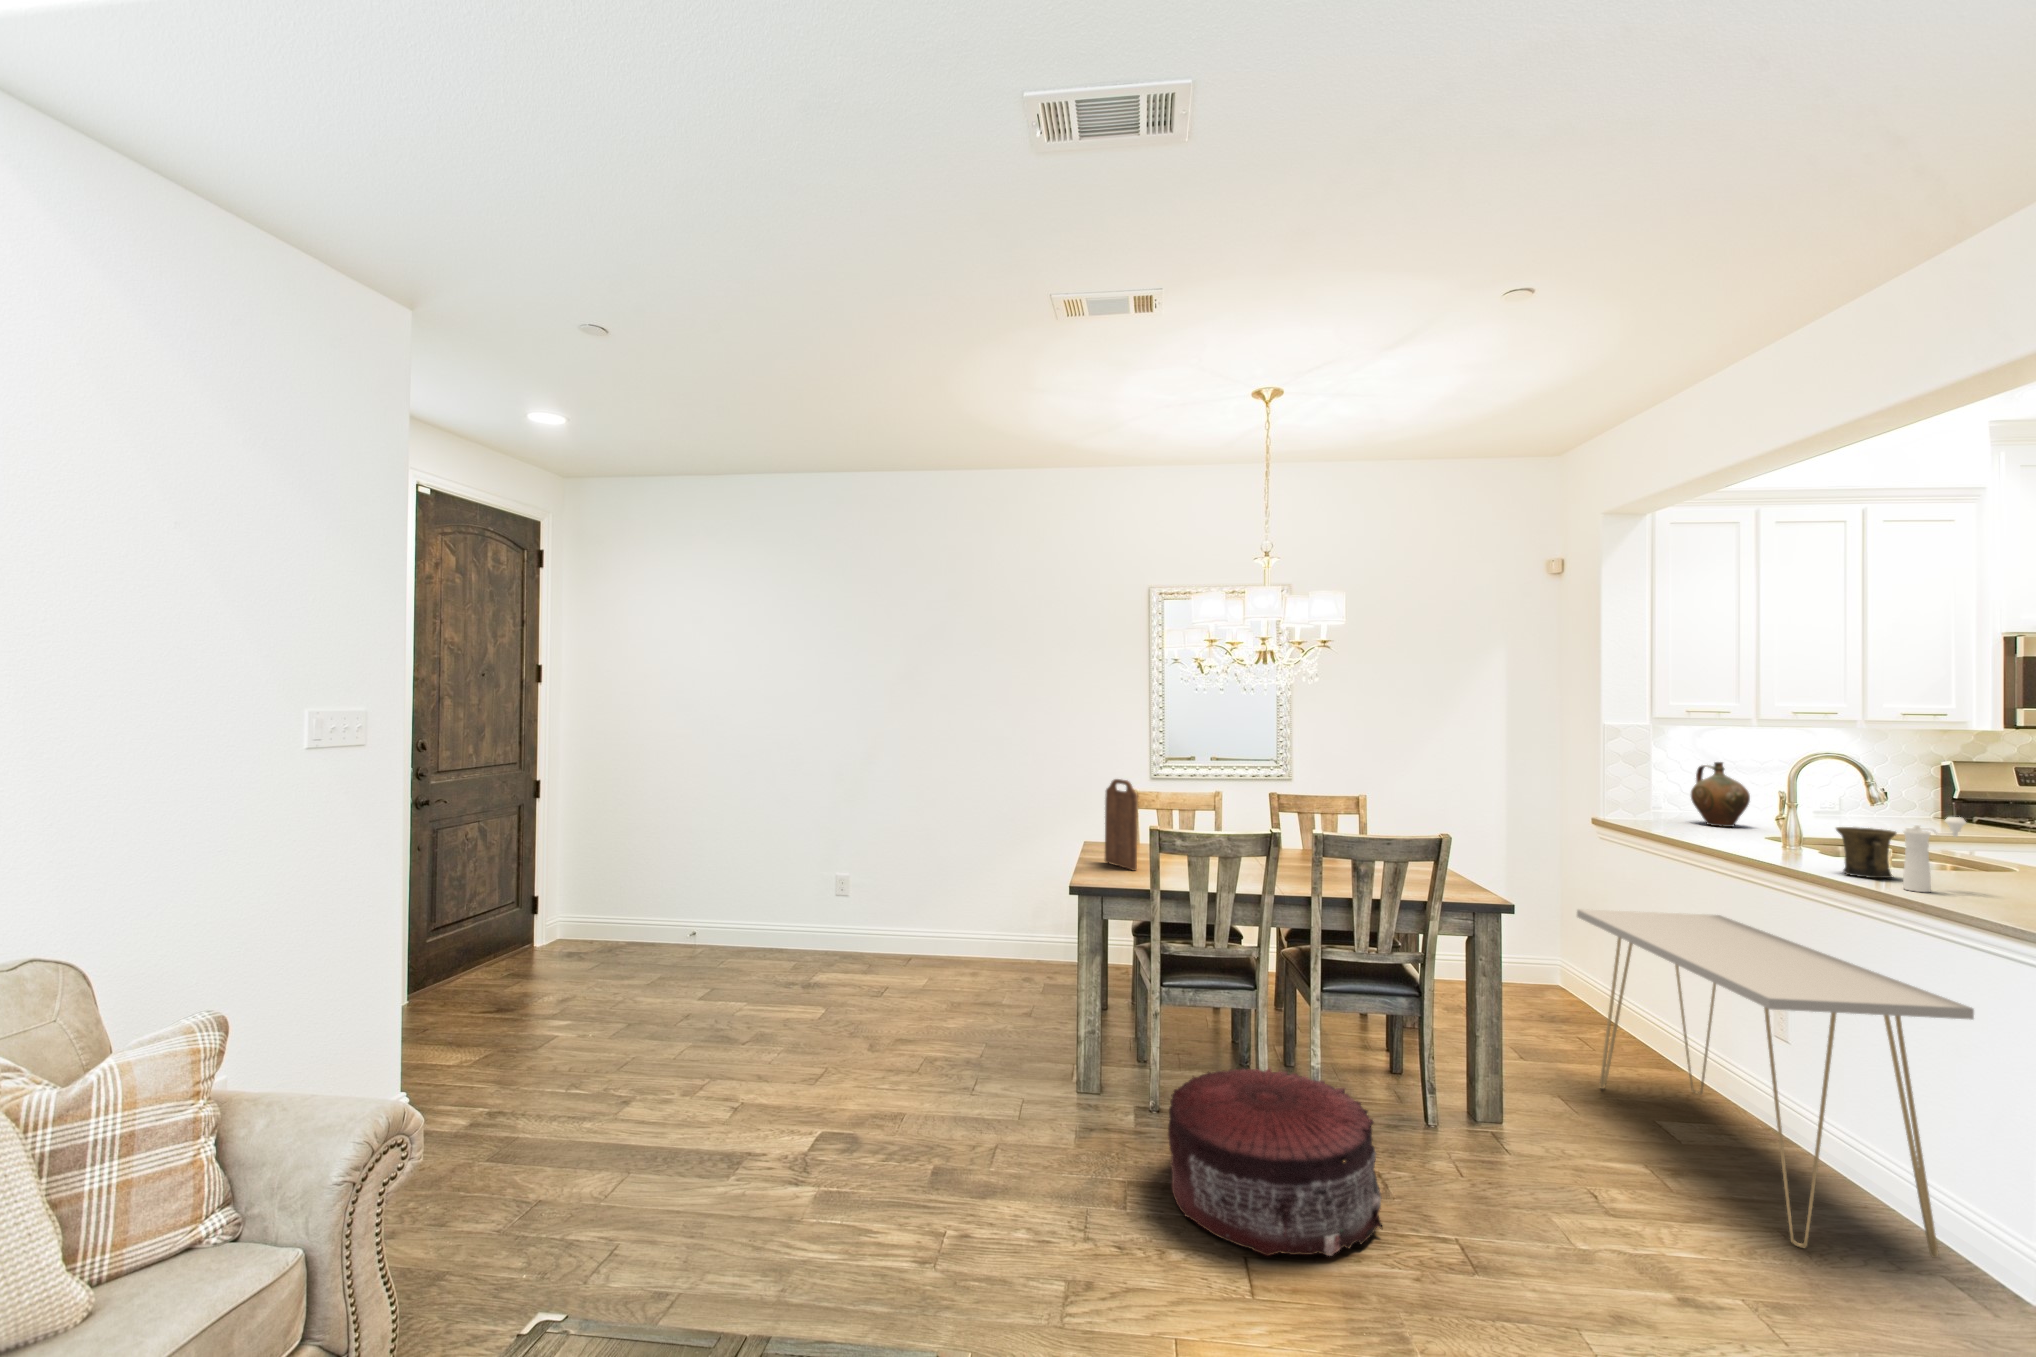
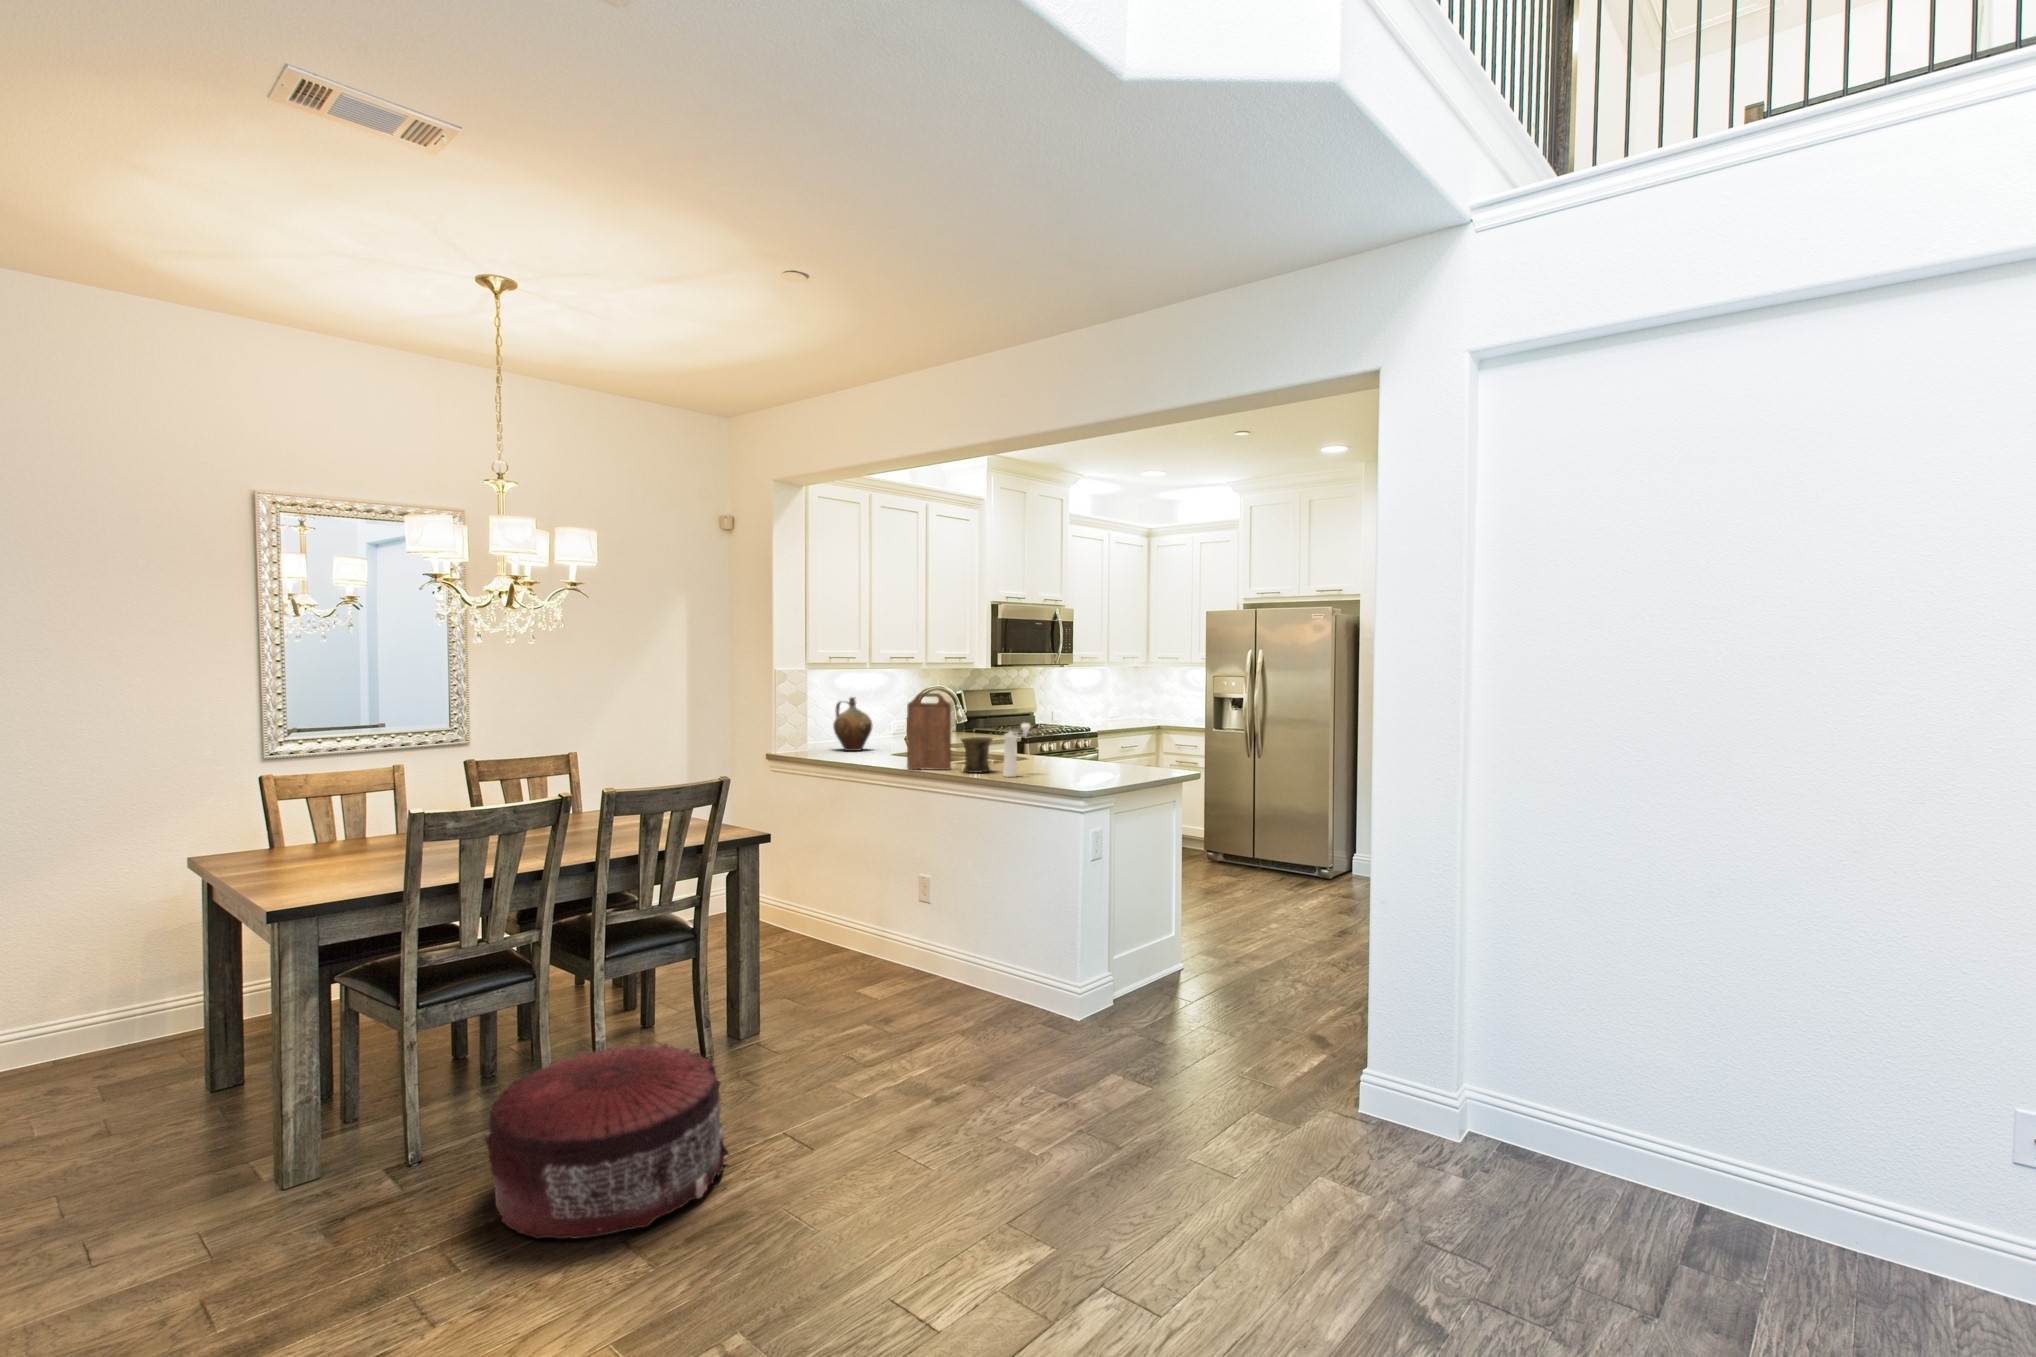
cutting board: present [1105,779,1138,871] -> present [907,693,951,770]
console table: present [1577,909,1974,1258] -> none [795,819,1051,1042]

